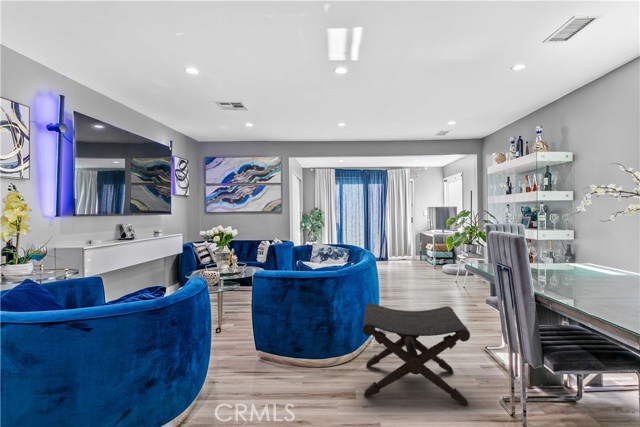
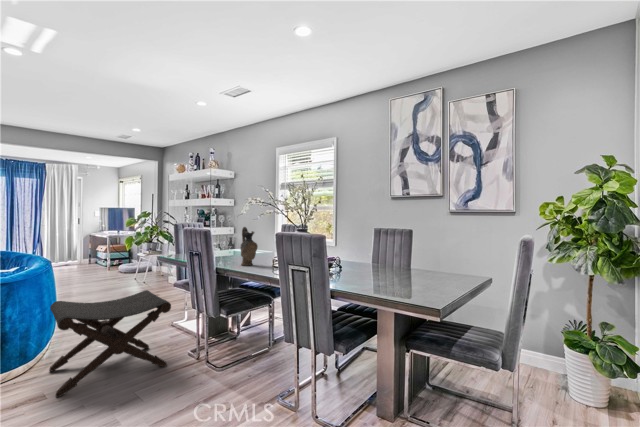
ceramic pitcher: none [571,240,603,302] -> present [241,227,258,266]

